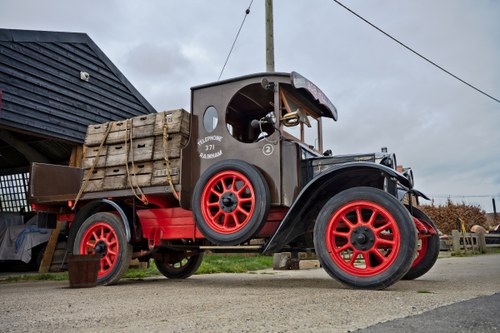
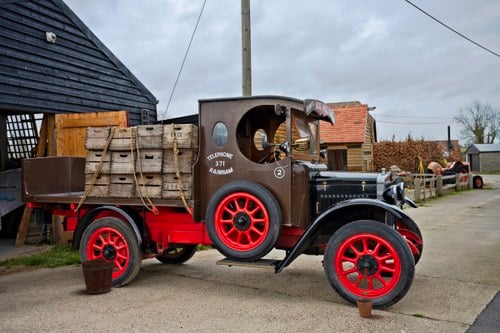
potted plant: none [347,238,369,295] -> present [356,269,373,317]

